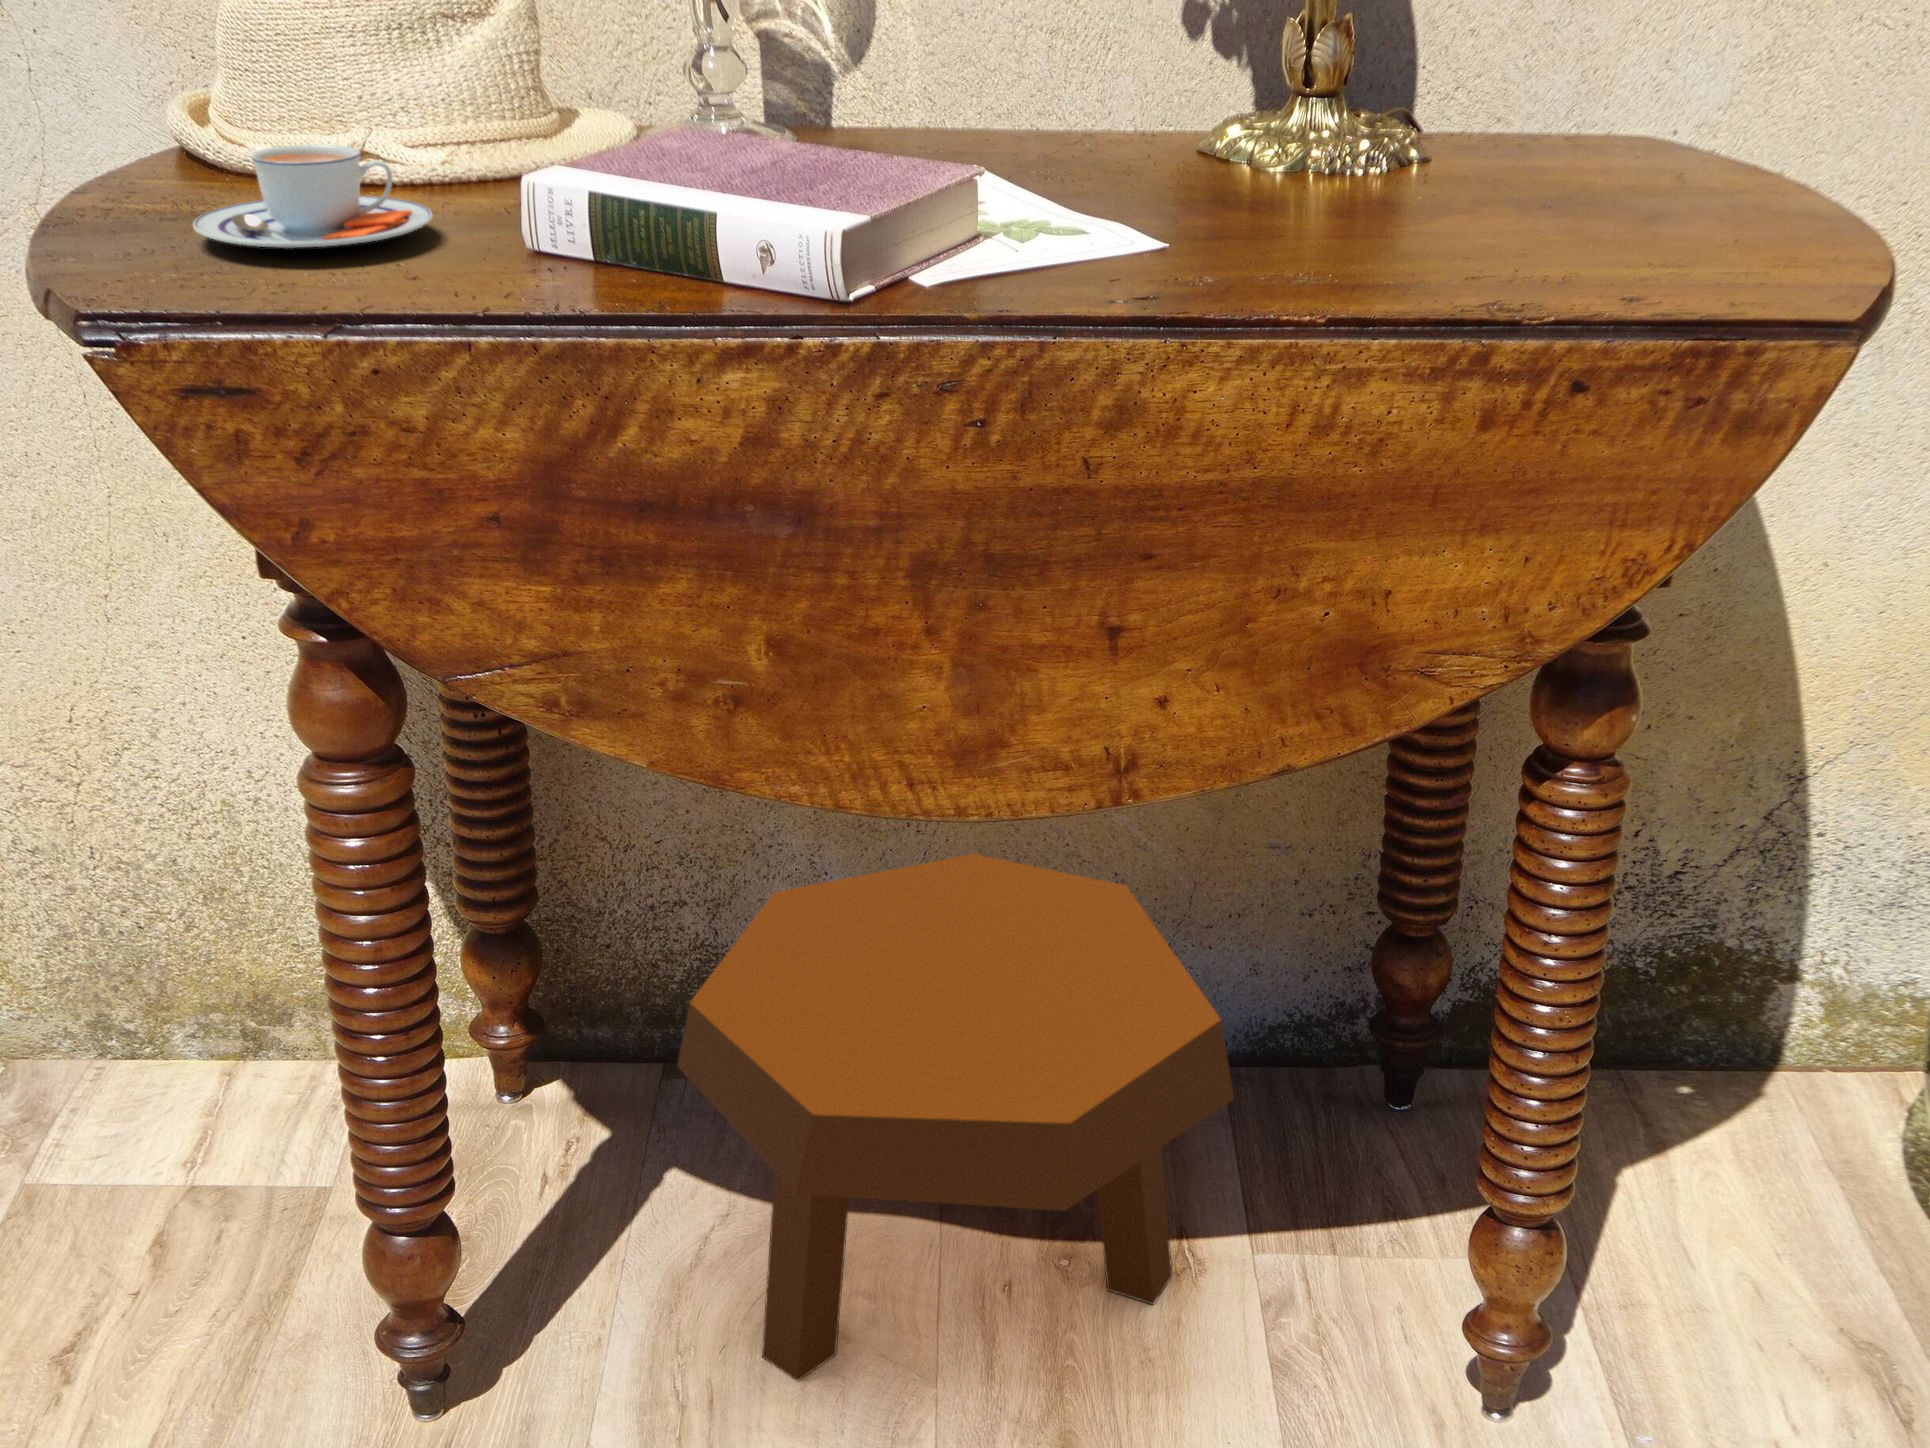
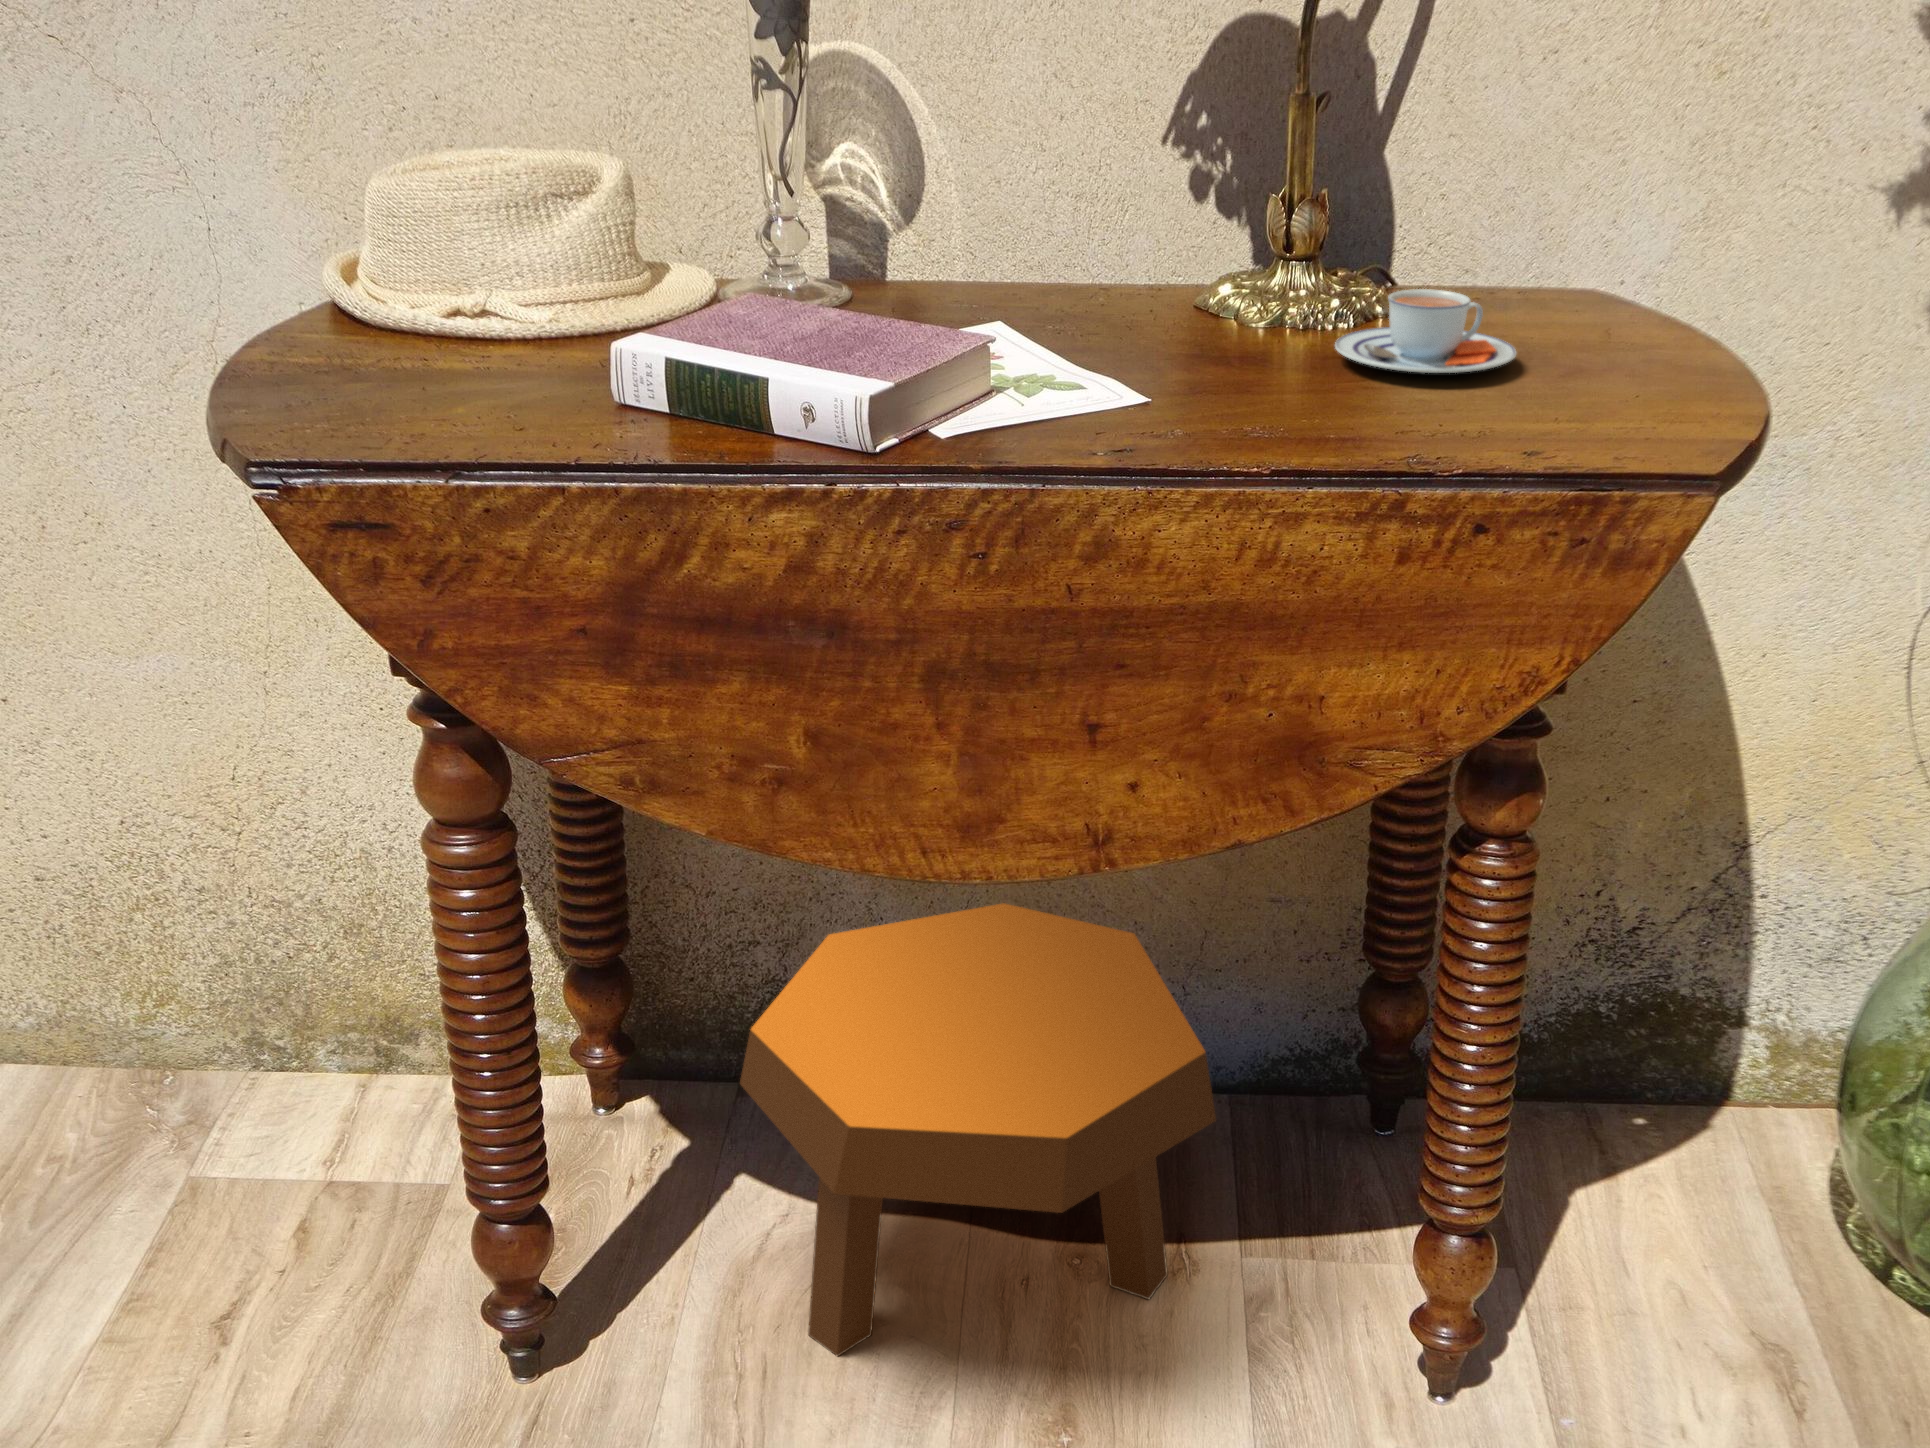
teacup: present [193,144,433,248] -> present [1335,289,1516,373]

